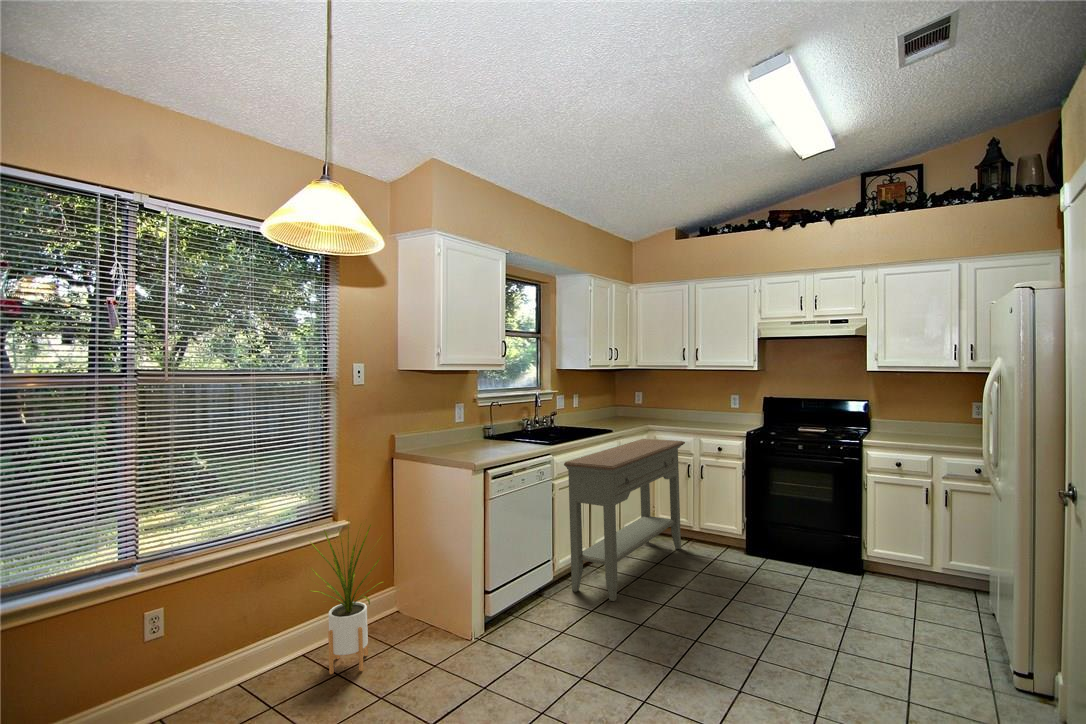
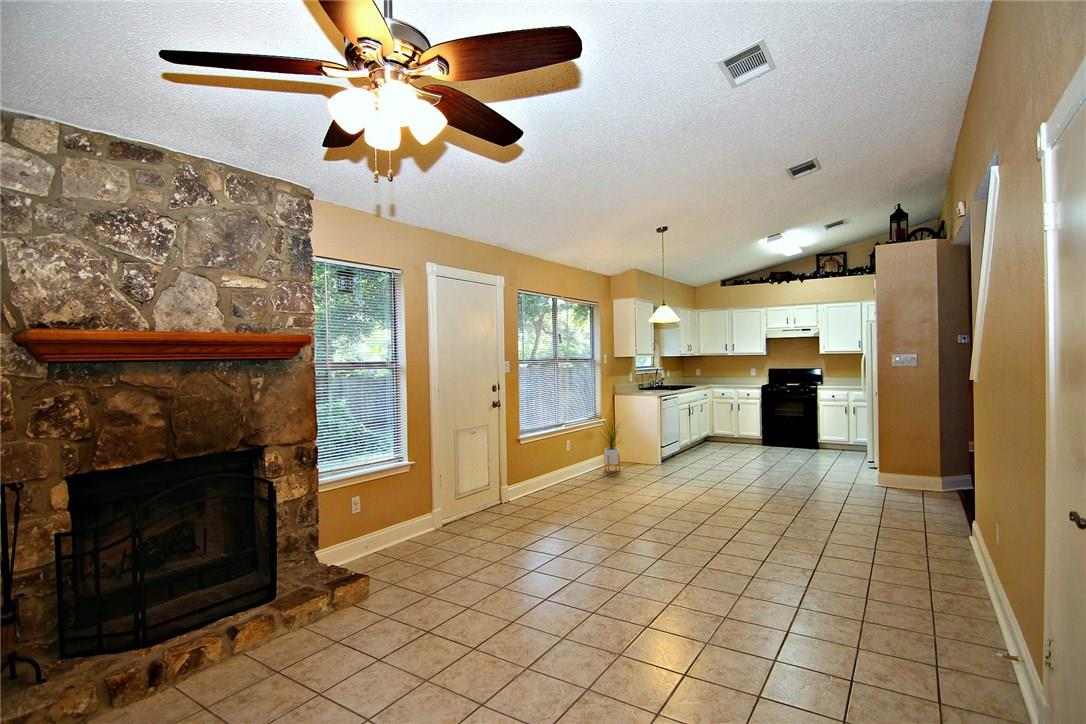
console table: present [564,439,685,601] -> none [681,391,731,457]

